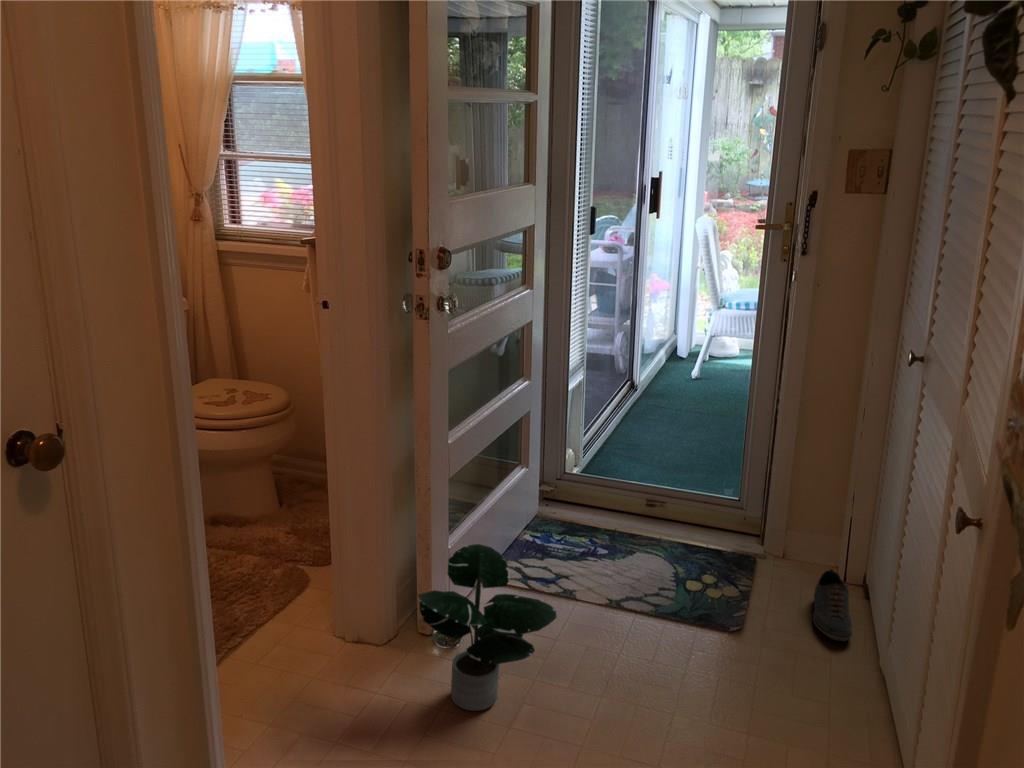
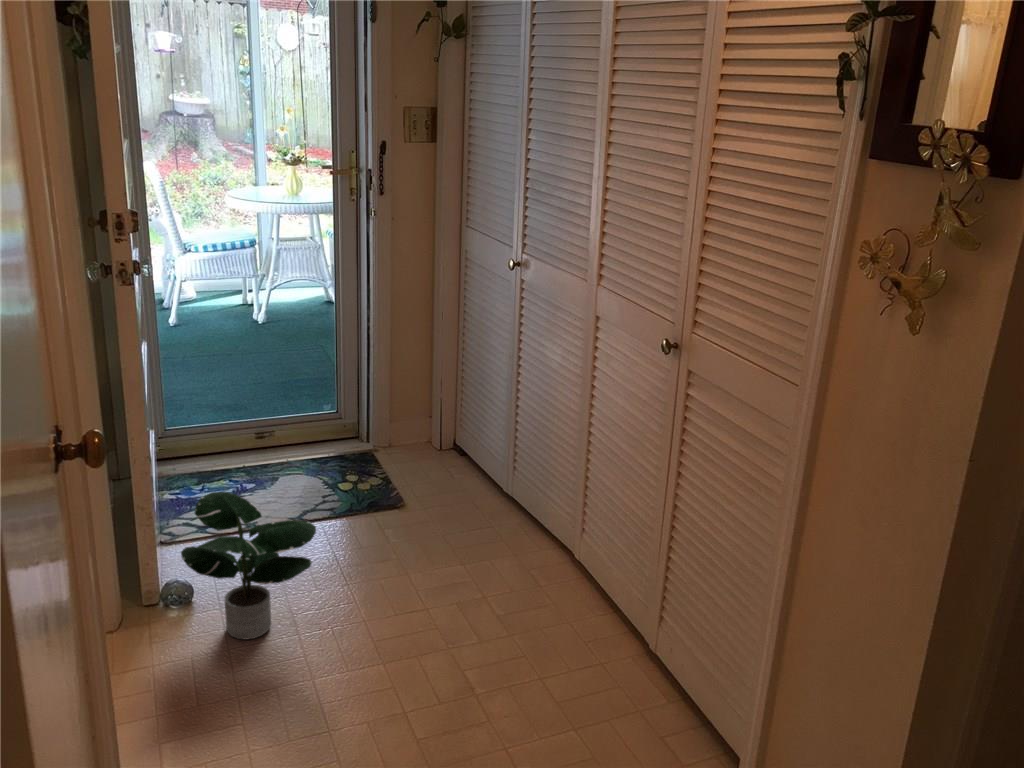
shoe: present [813,569,852,641] -> none [436,438,481,487]

